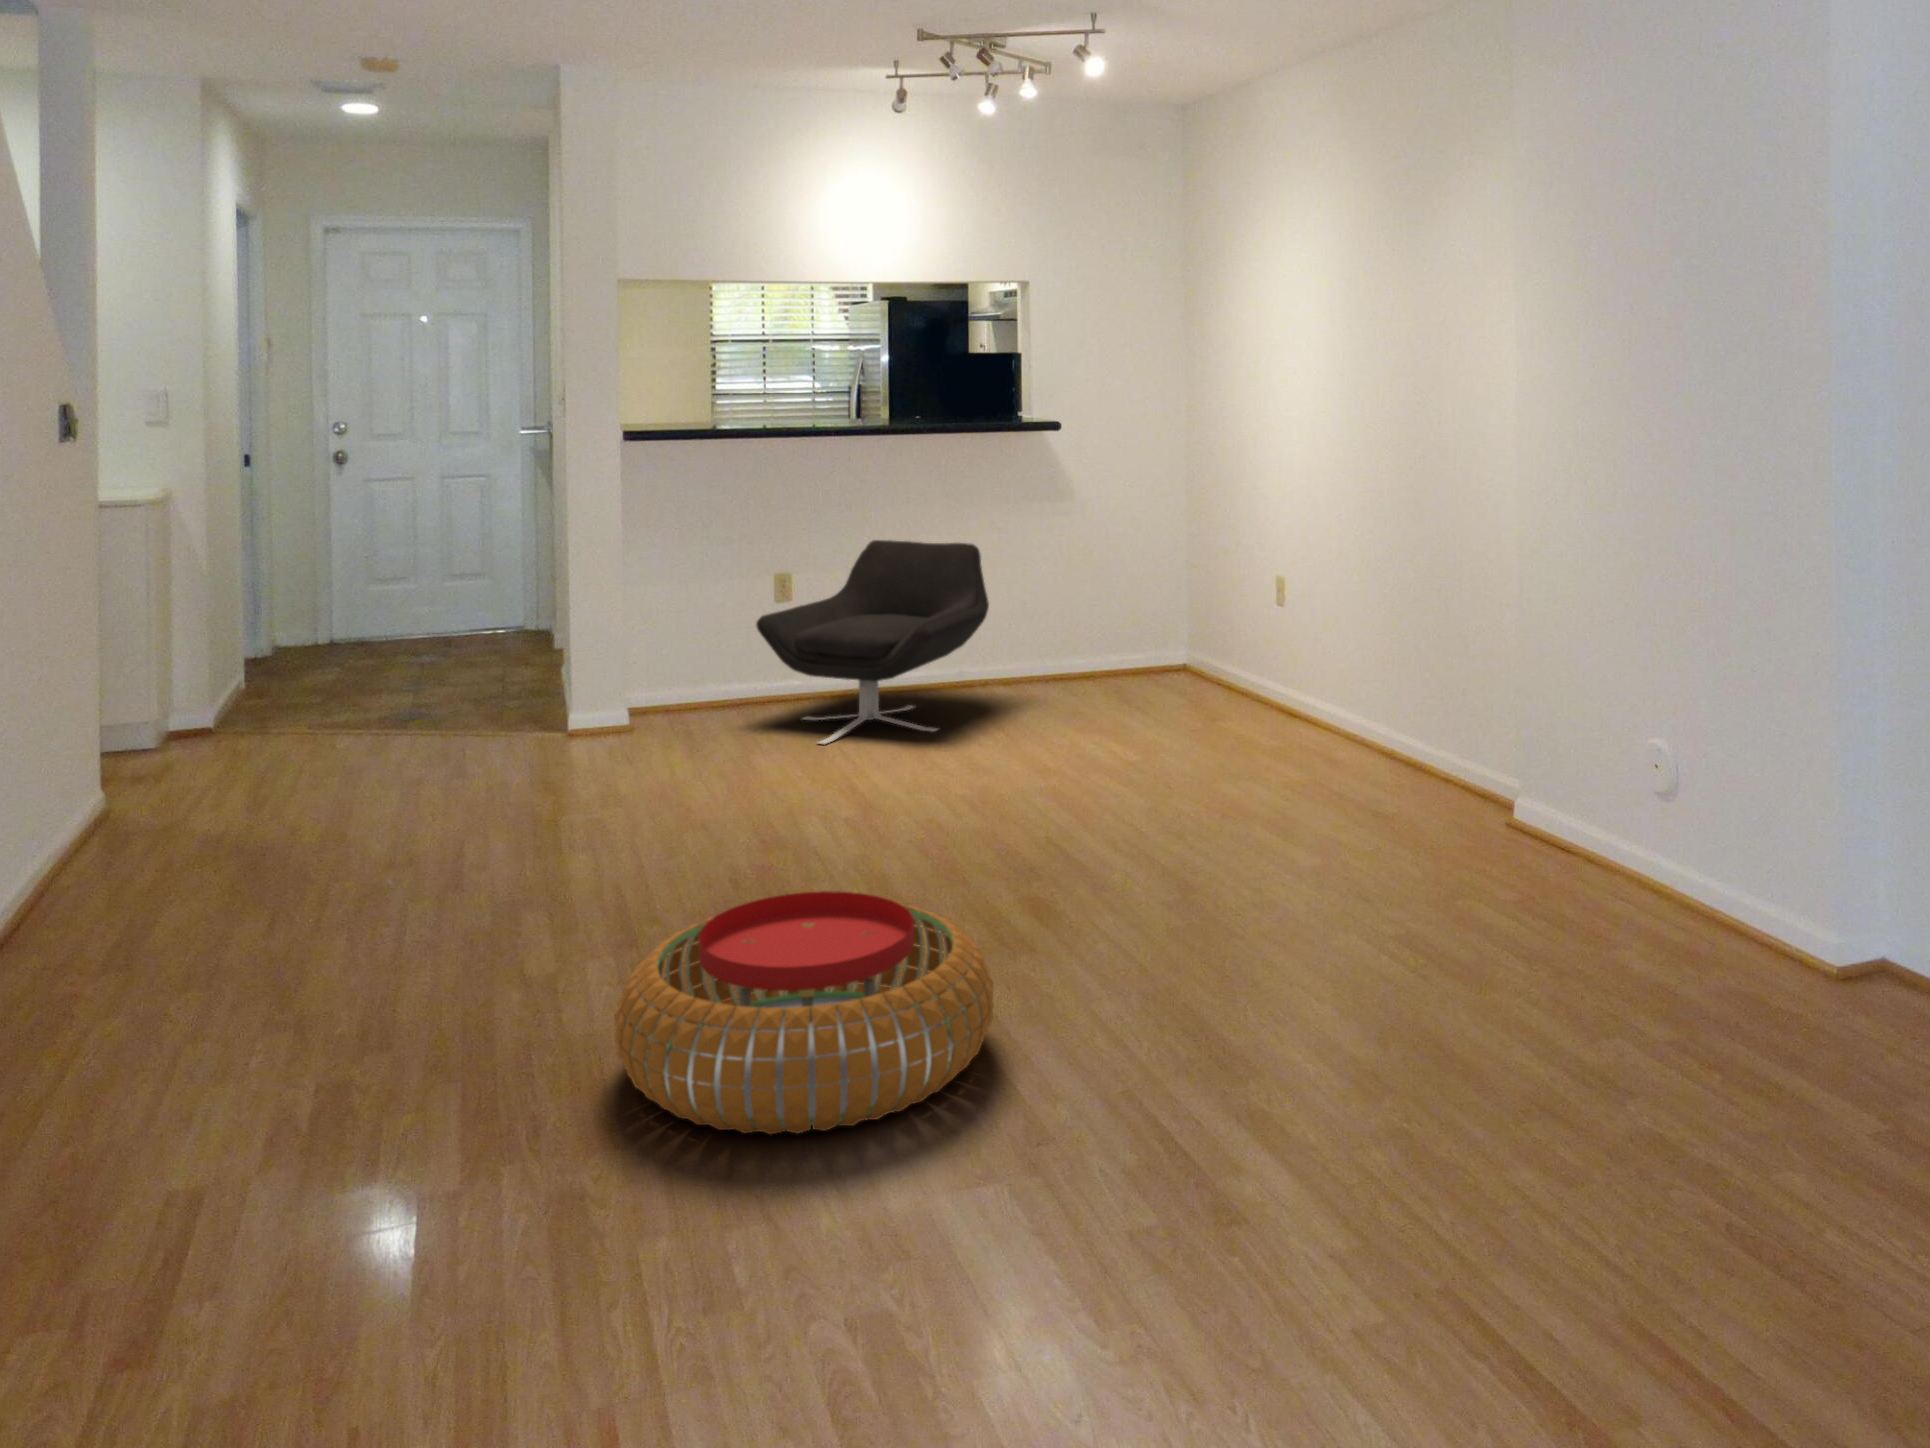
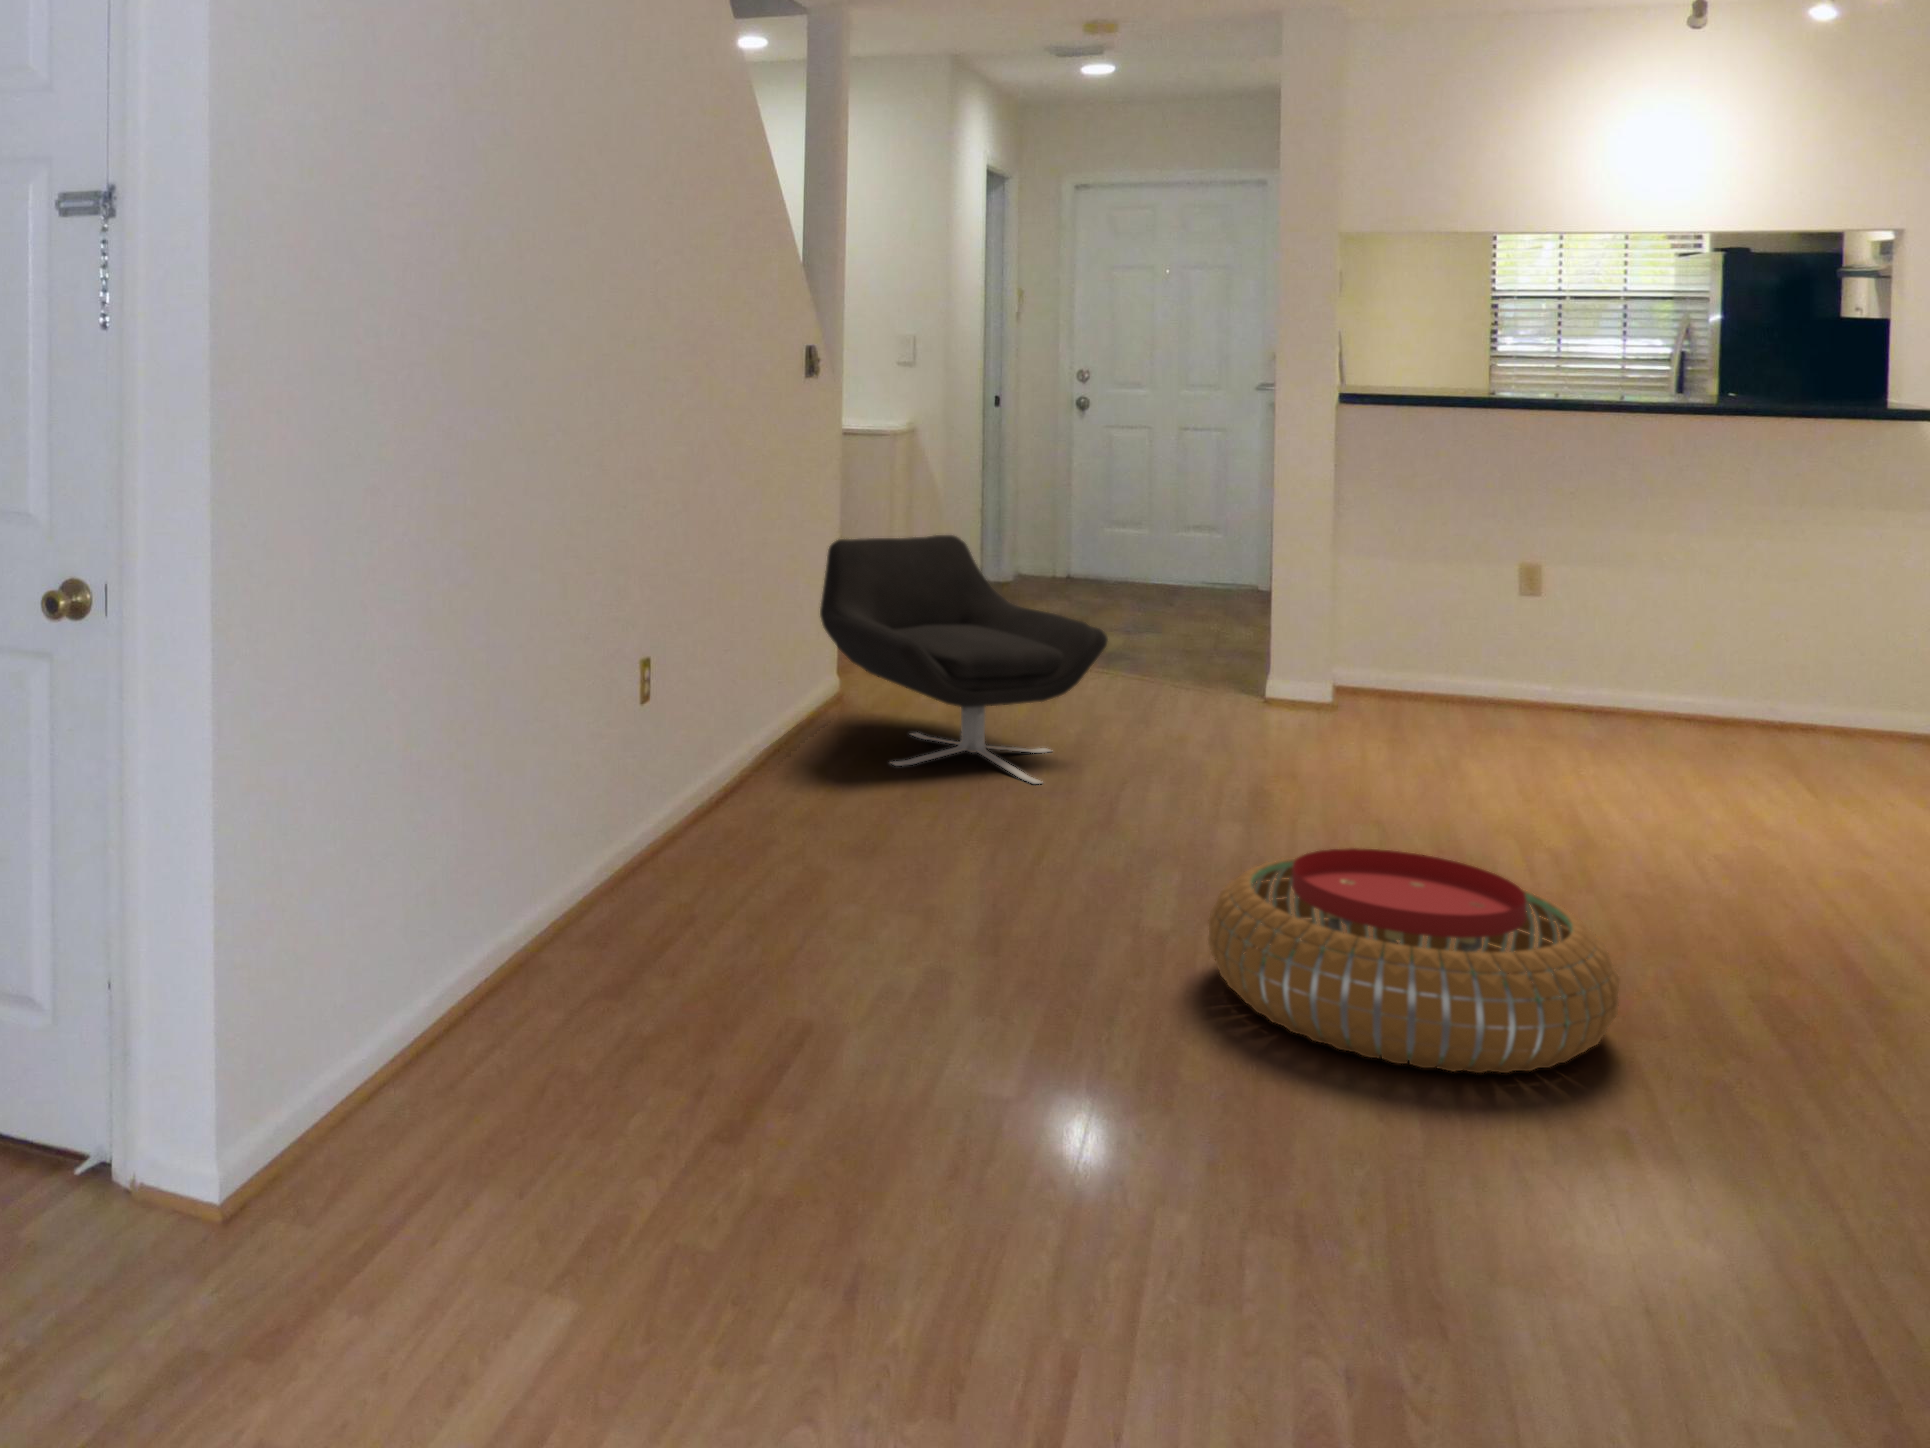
lounge chair: present [756,540,989,744] -> present [820,535,1108,784]

